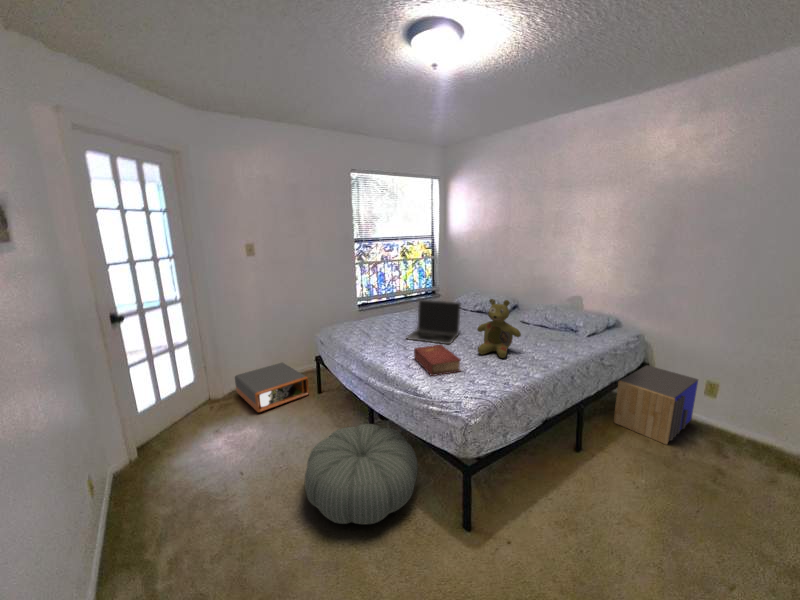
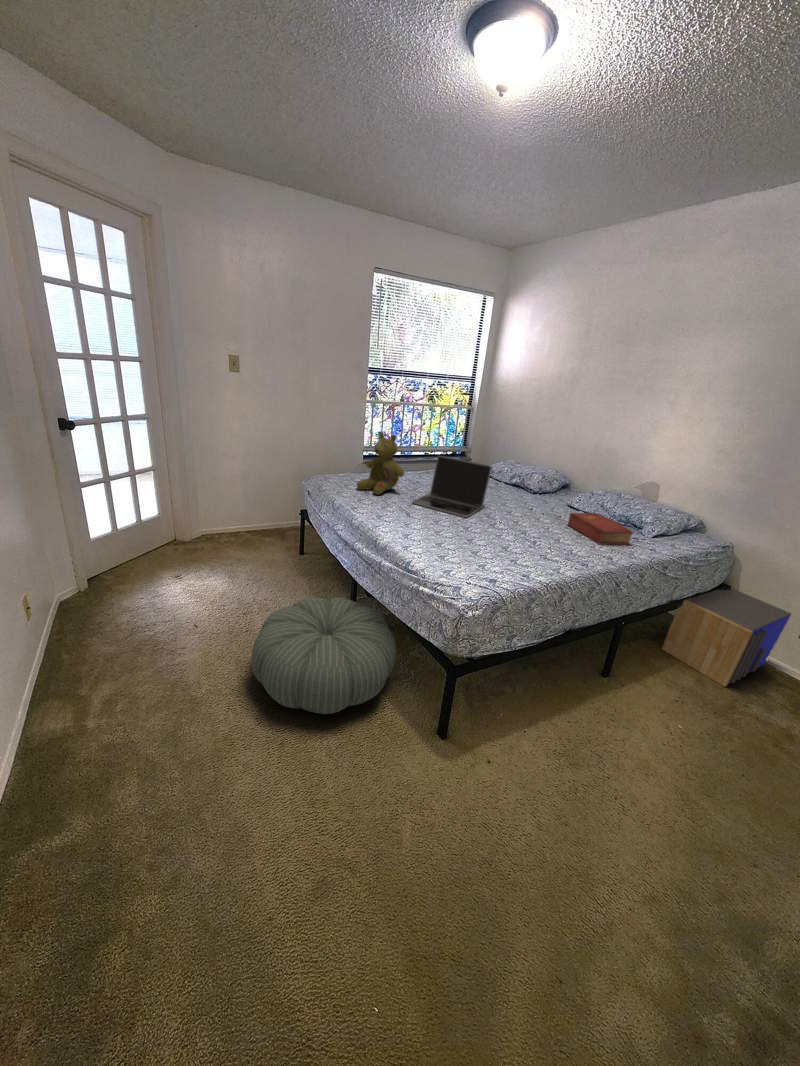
stuffed bear: present [477,299,521,358] -> present [357,432,404,495]
book: present [414,345,461,376] -> present [568,513,634,545]
storage box: present [235,363,309,412] -> none [197,512,285,566]

